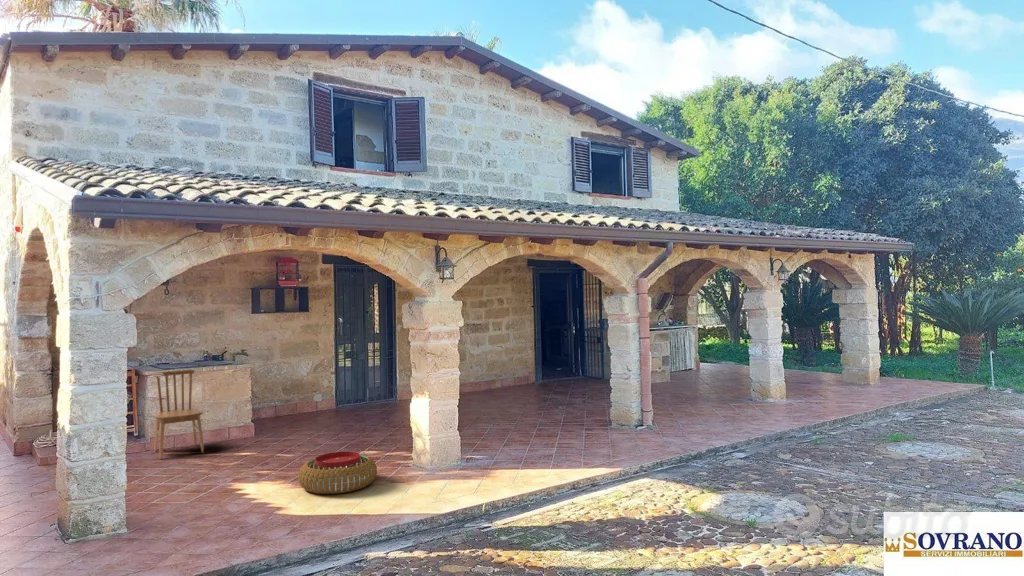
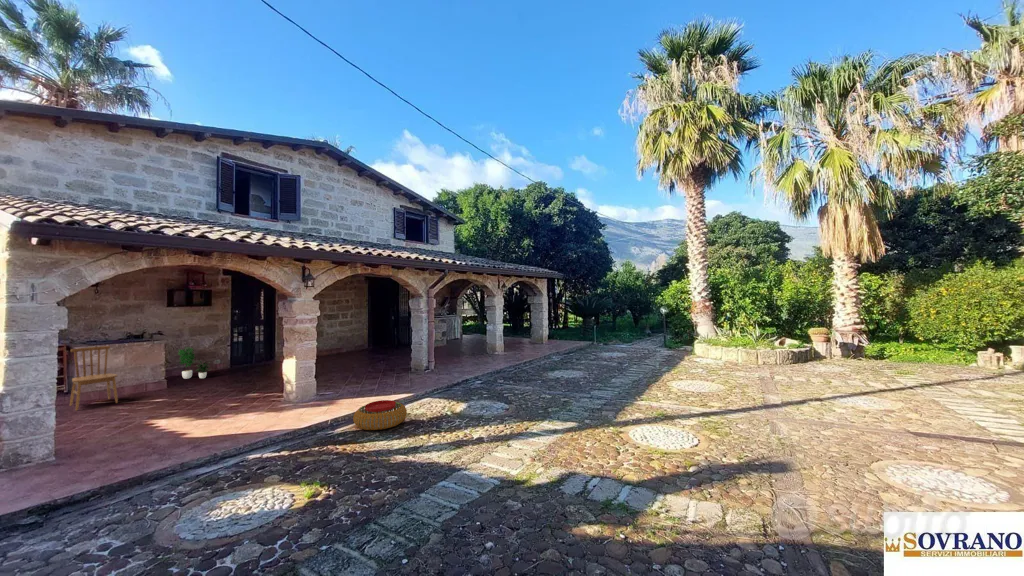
potted plant: none [271,371,313,421] -> present [179,348,209,379]
pouf: present [298,452,377,494] -> present [353,400,407,430]

